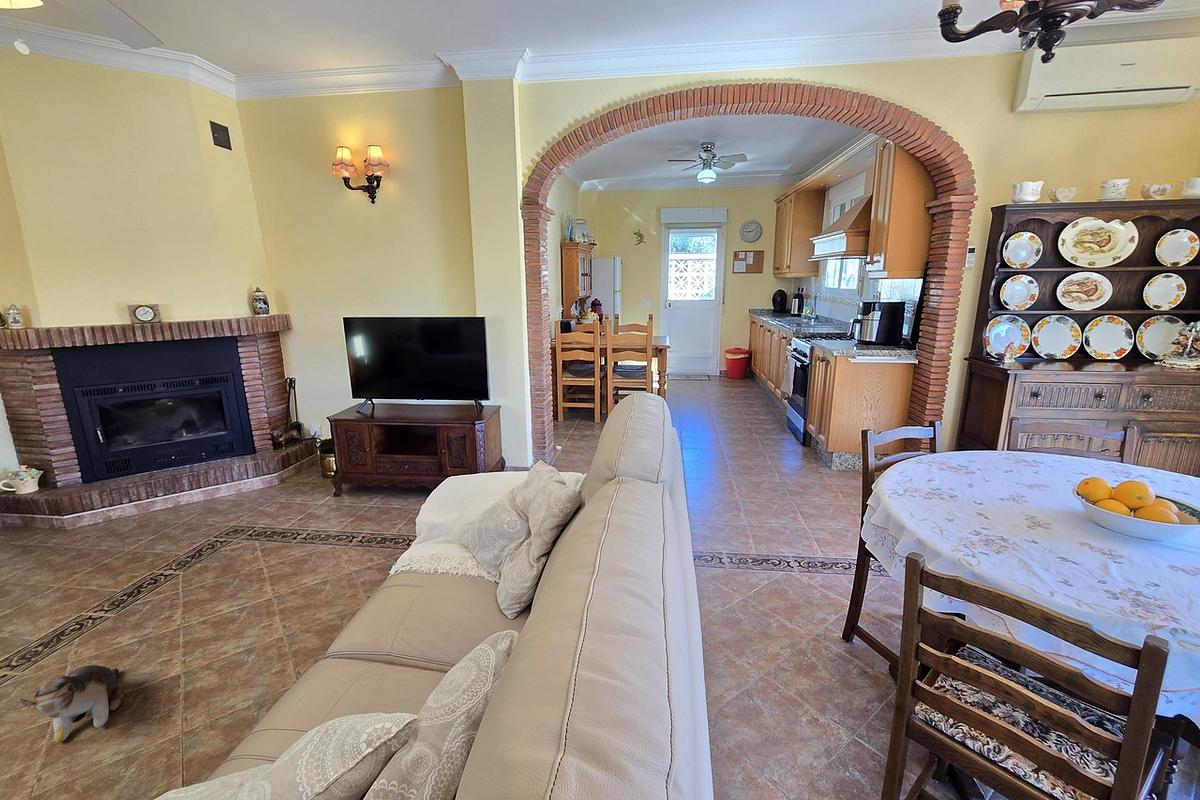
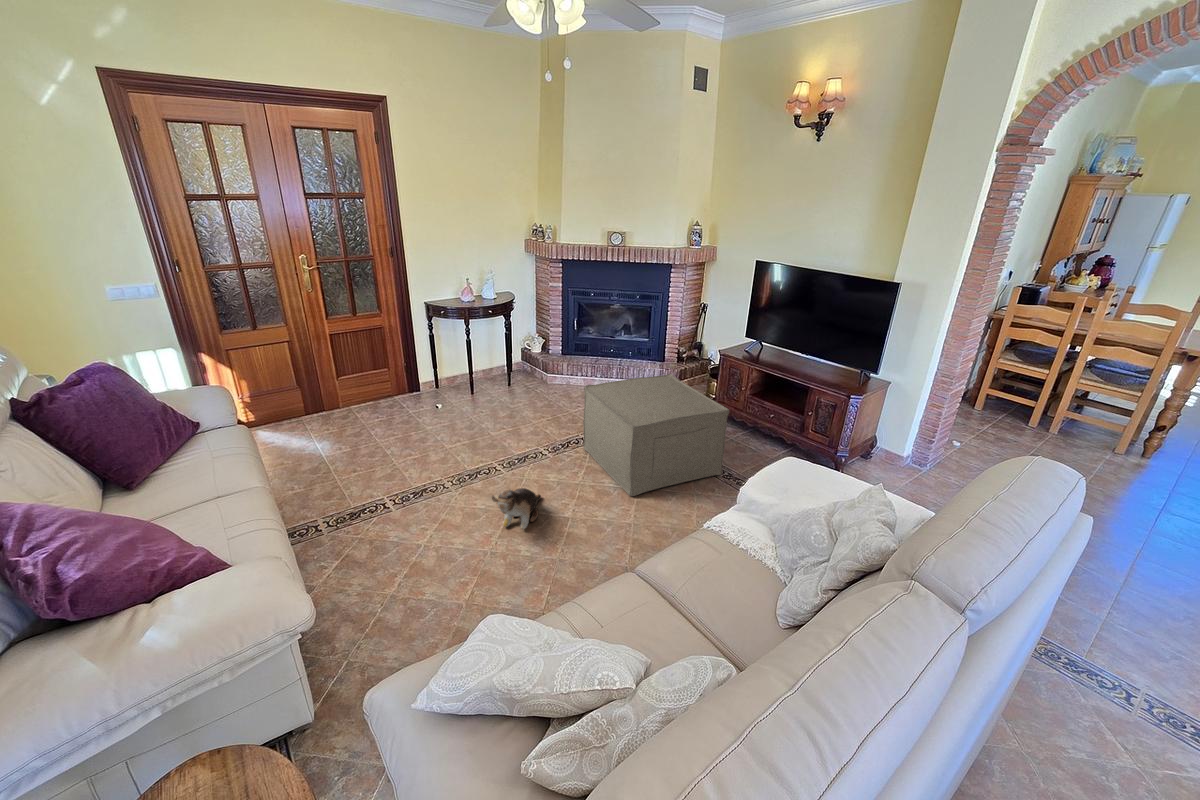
ottoman: none [151,454,375,608] -> present [583,374,729,496]

